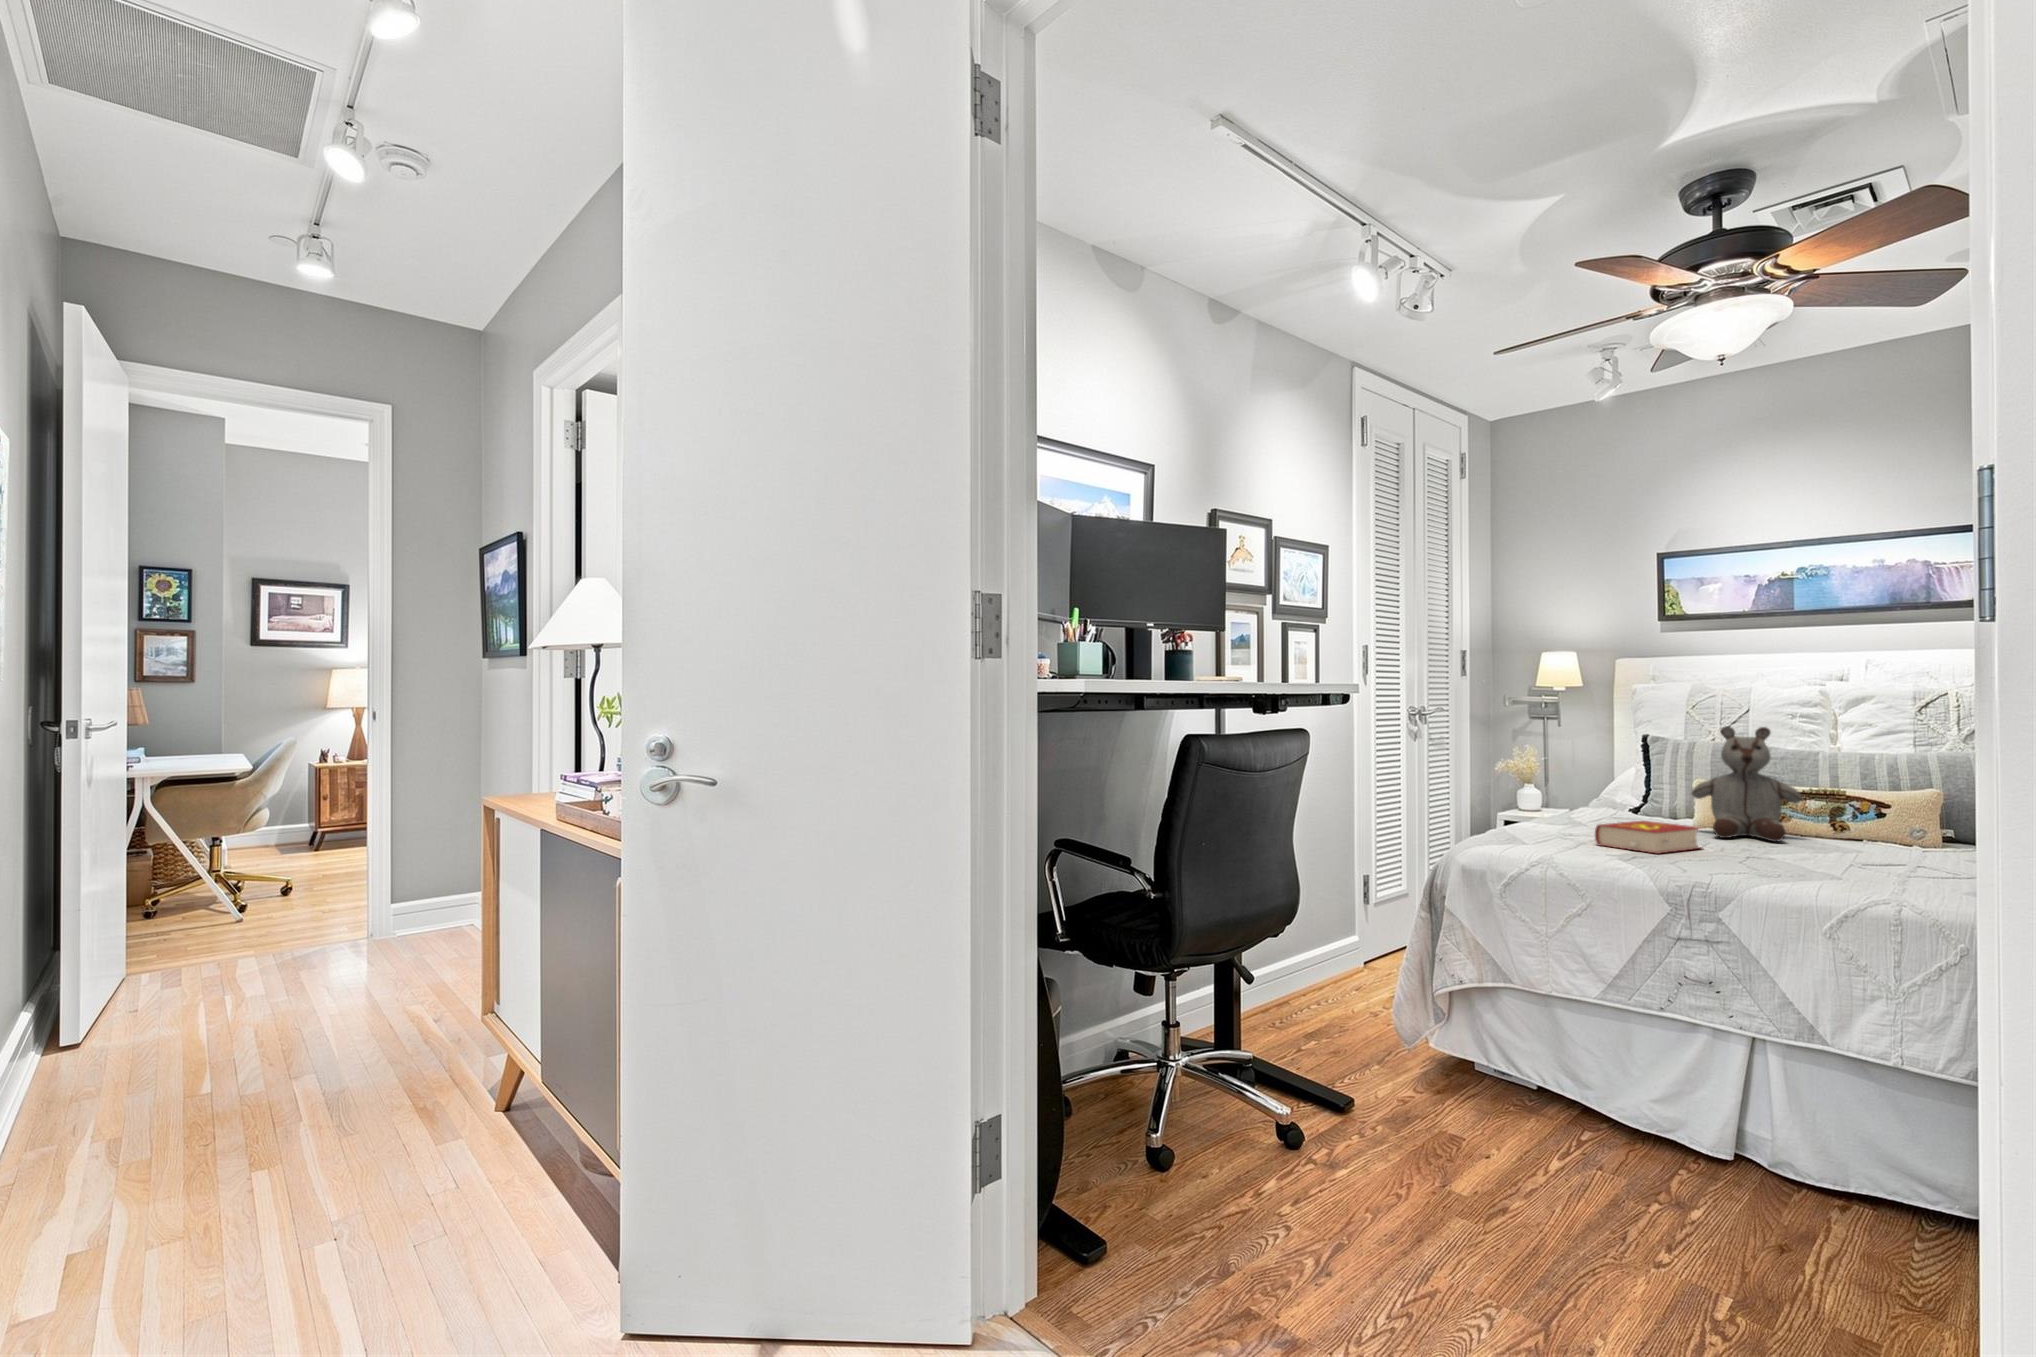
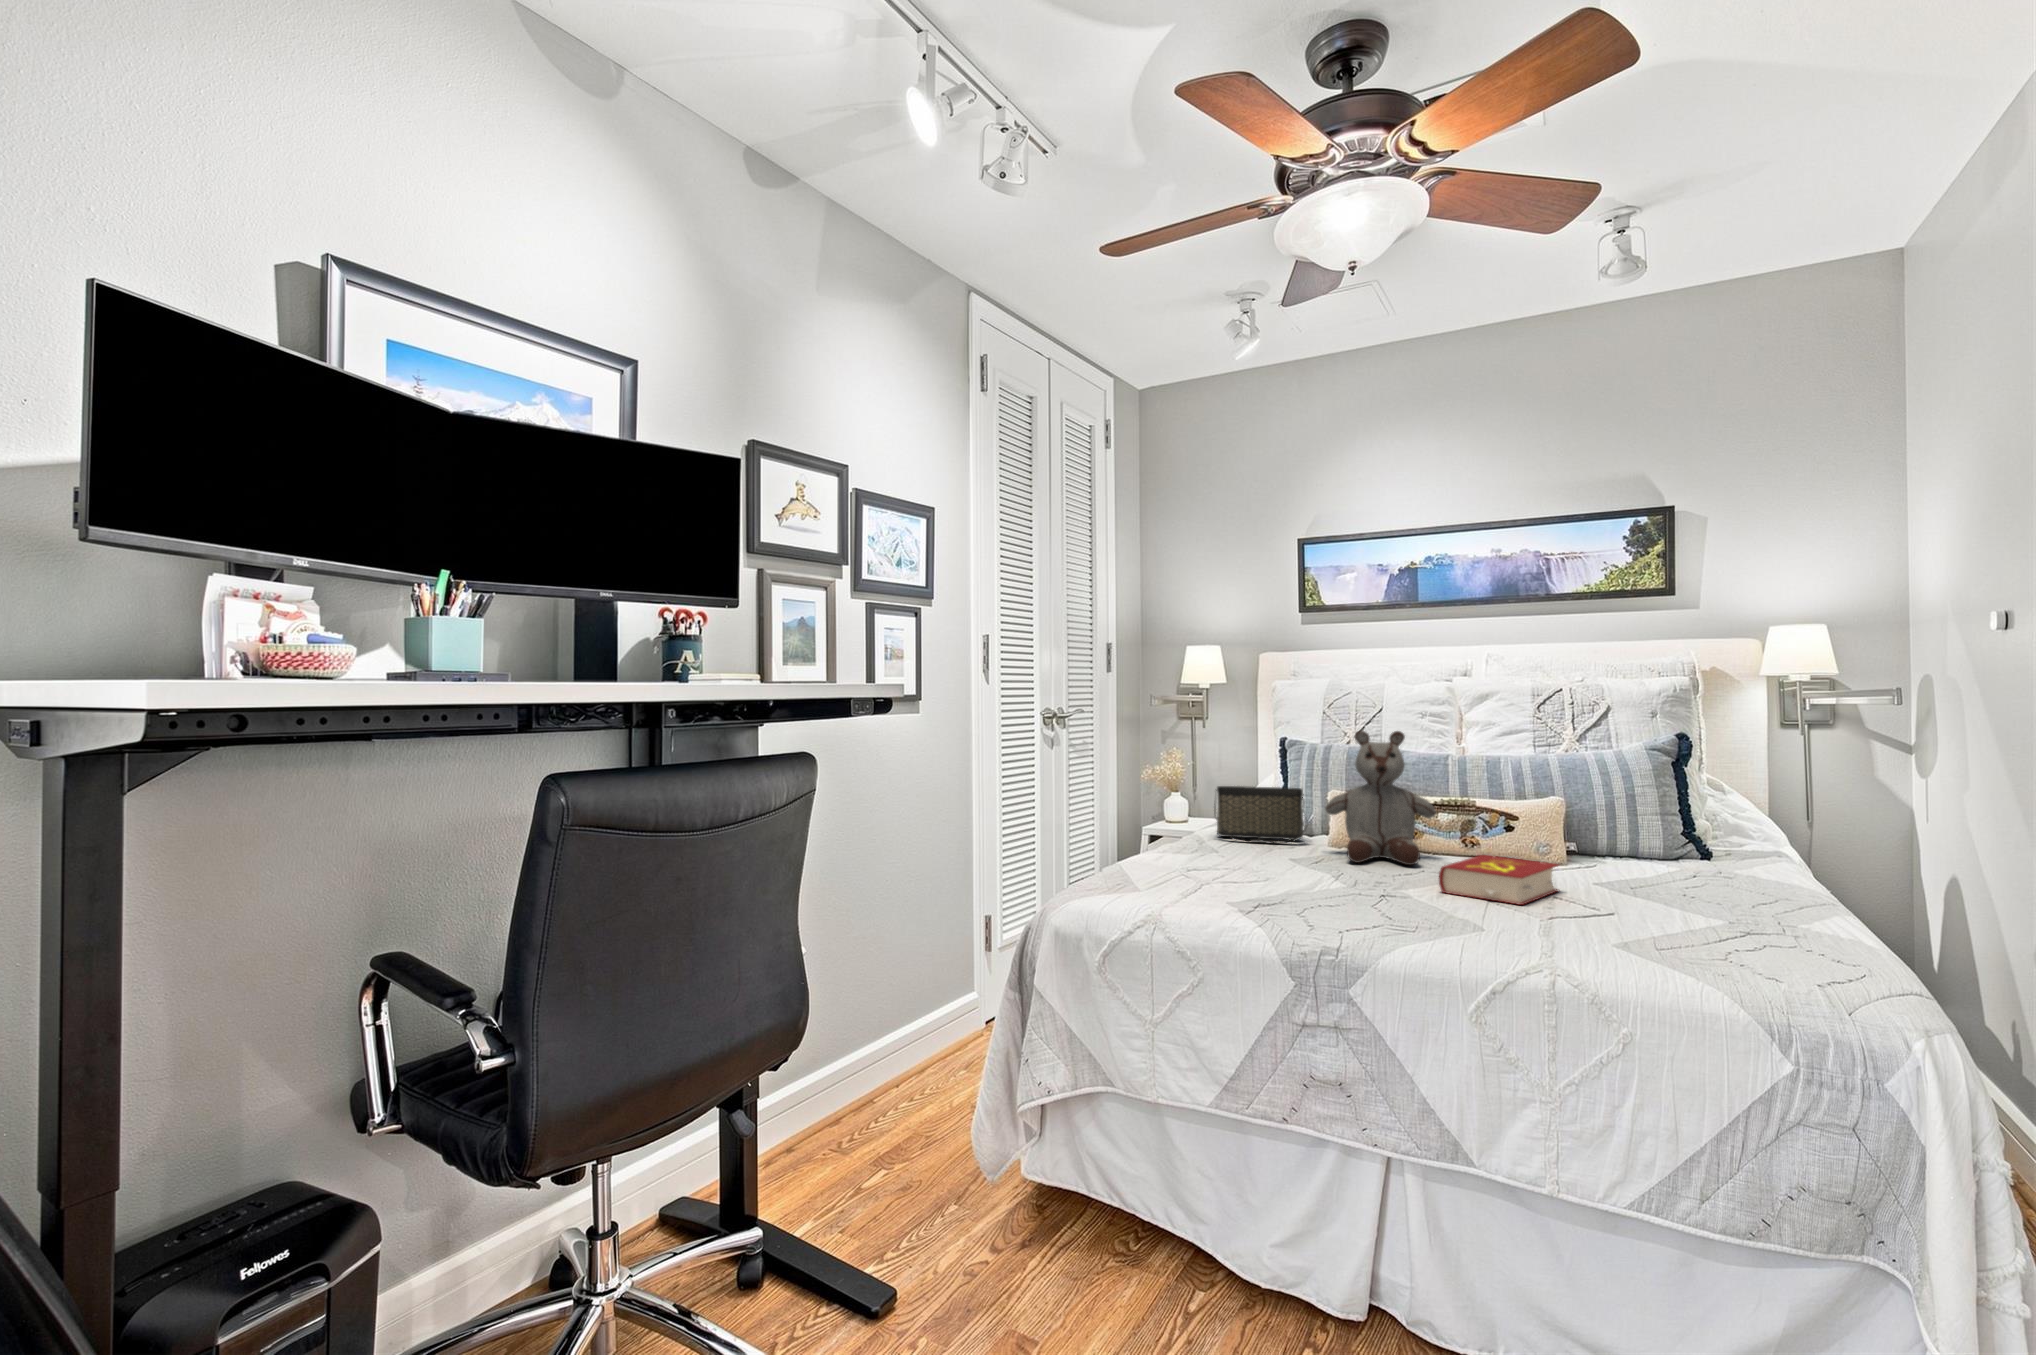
handbag: none [1582,774,1674,824] -> present [1214,786,1307,844]
book: present [1595,821,1701,854] -> present [1439,855,1559,905]

